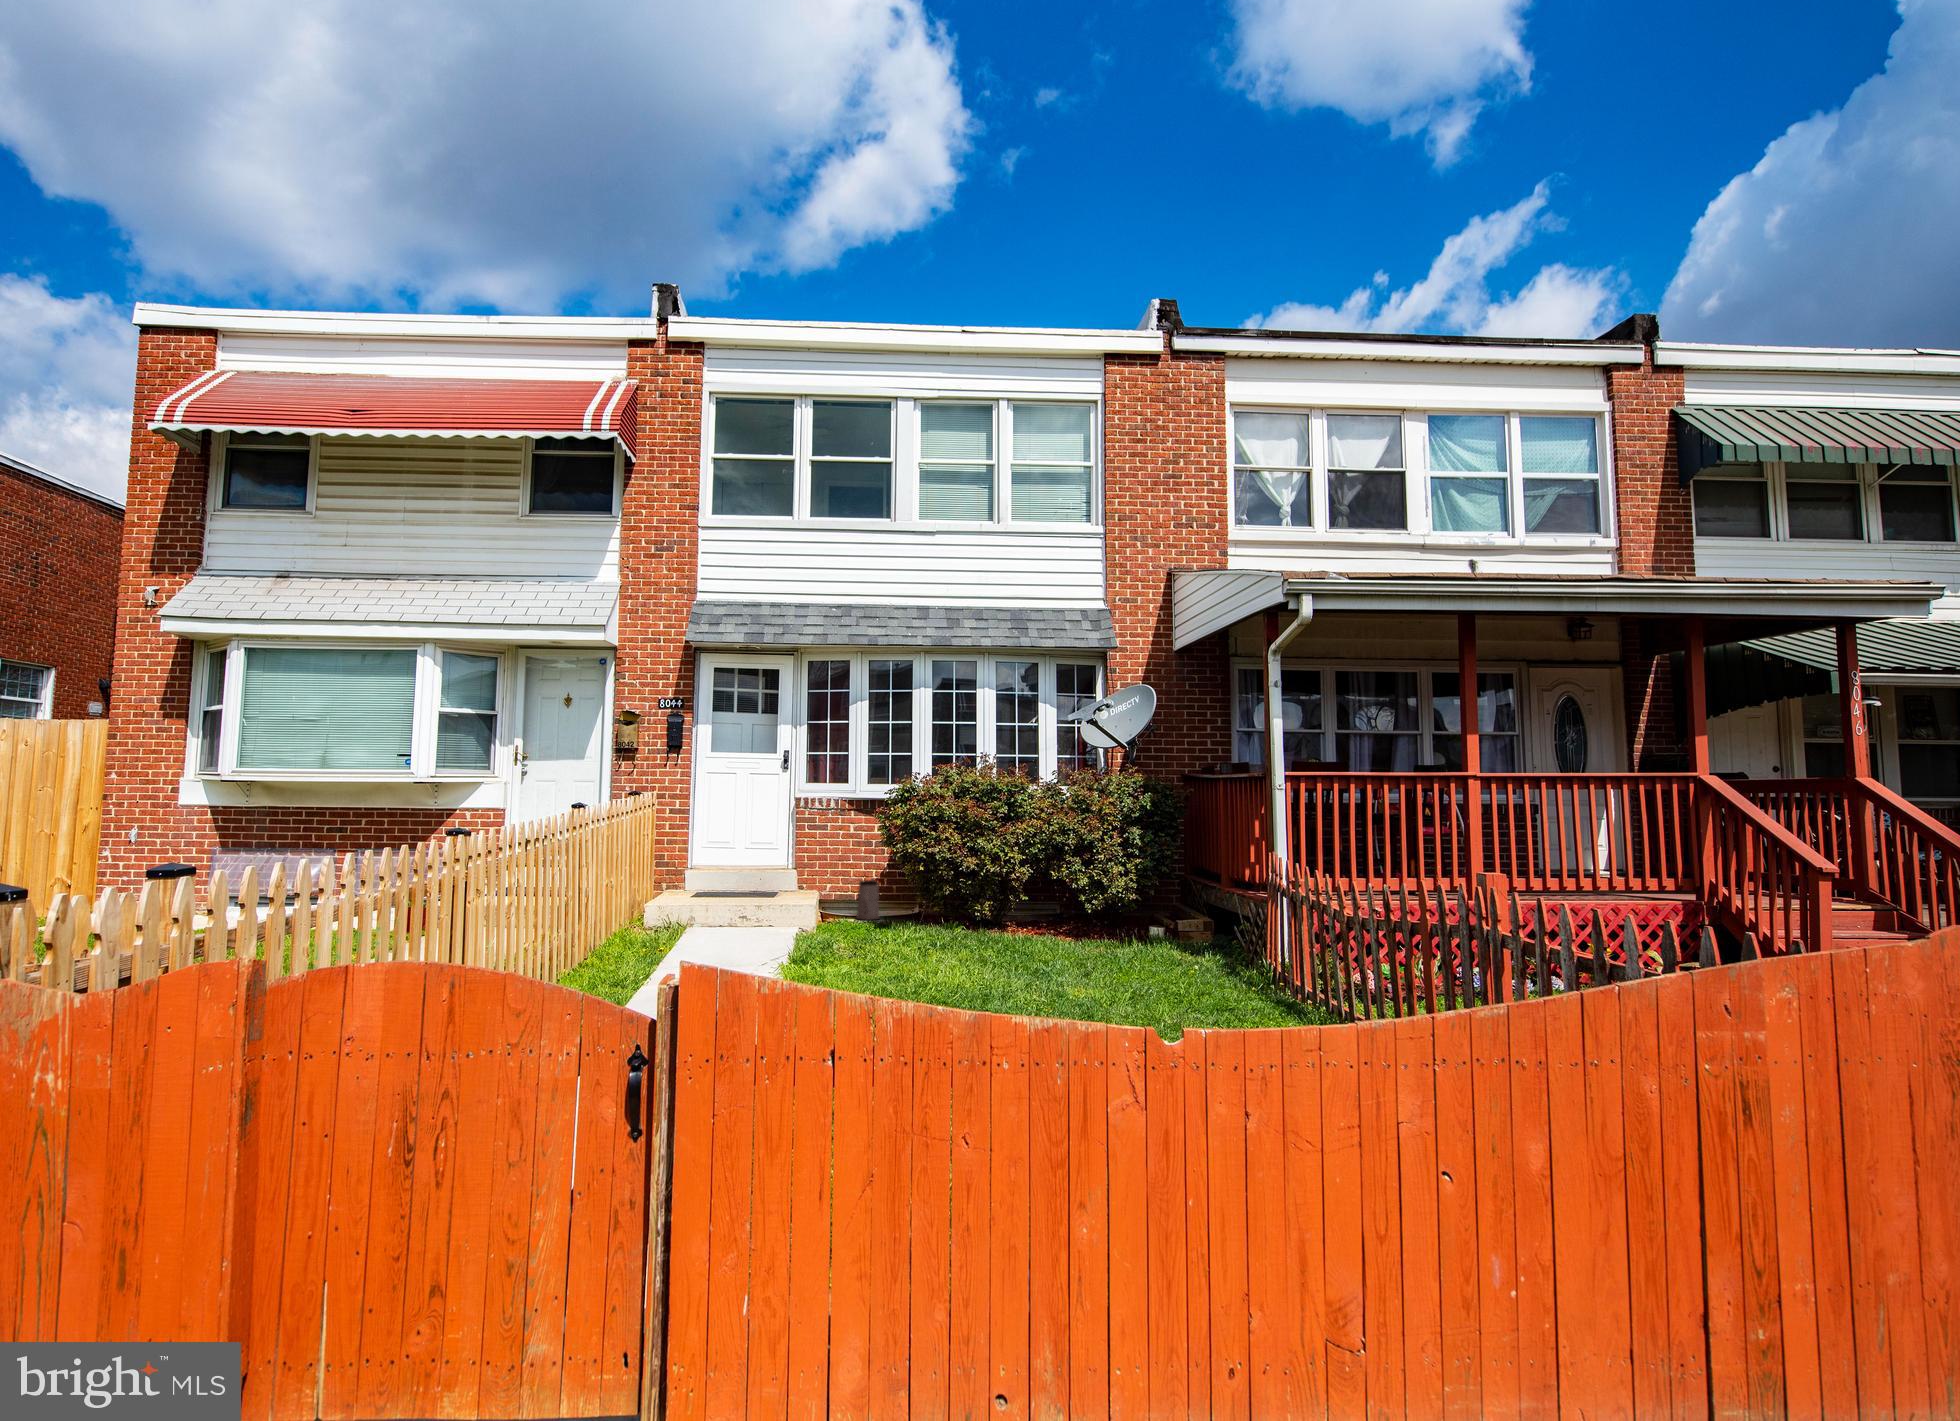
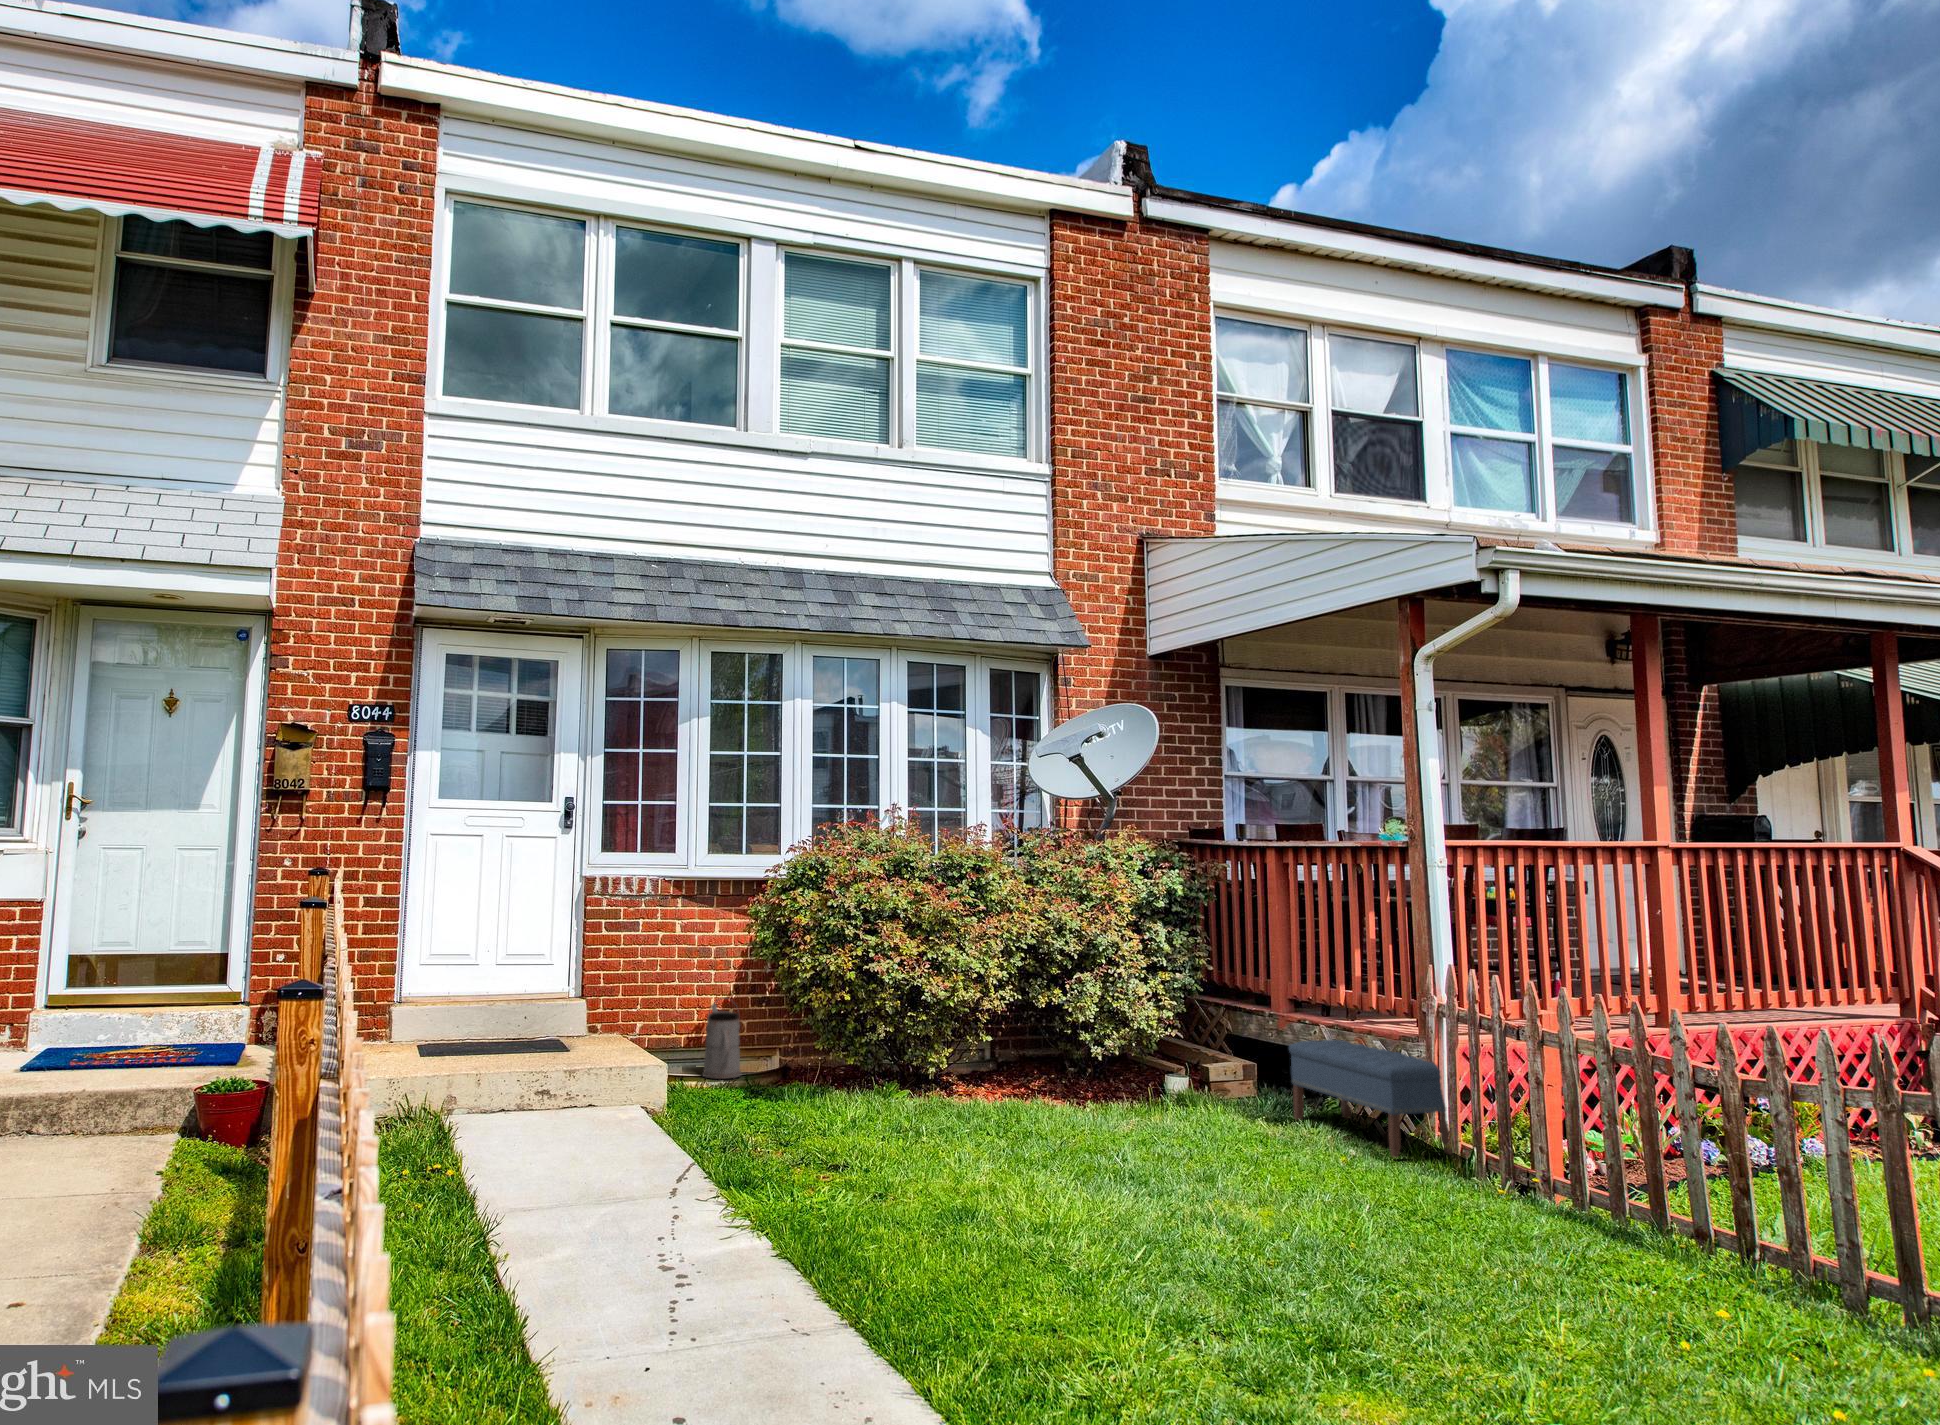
bench: none [1199,901,1266,968] -> present [1289,1040,1453,1158]

